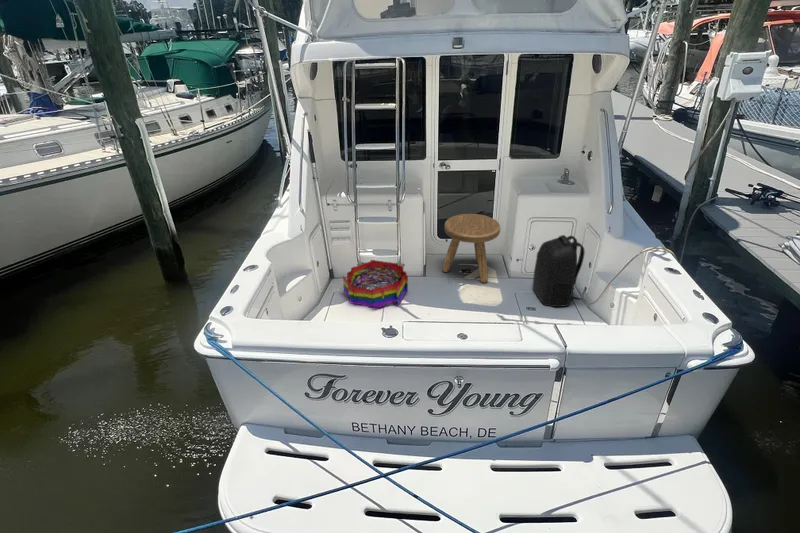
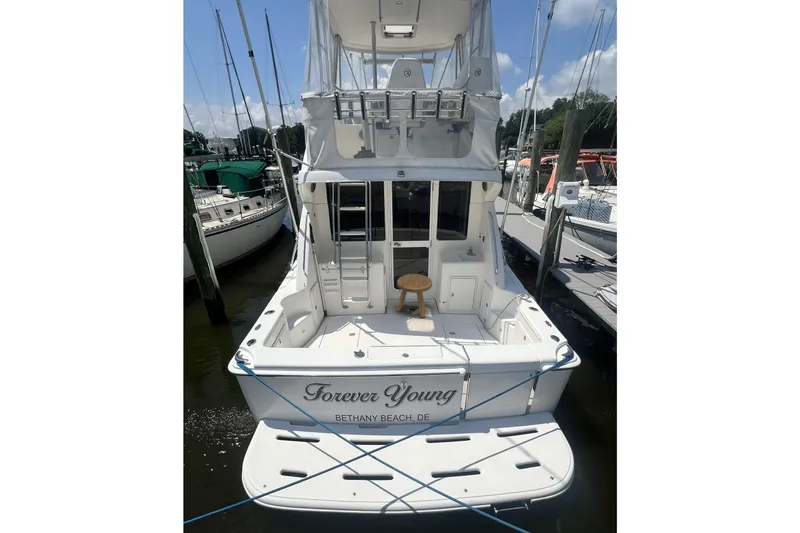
backpack: present [533,235,585,307] -> none [454,287,484,332]
storage bin: present [343,260,408,308] -> none [332,305,374,337]

